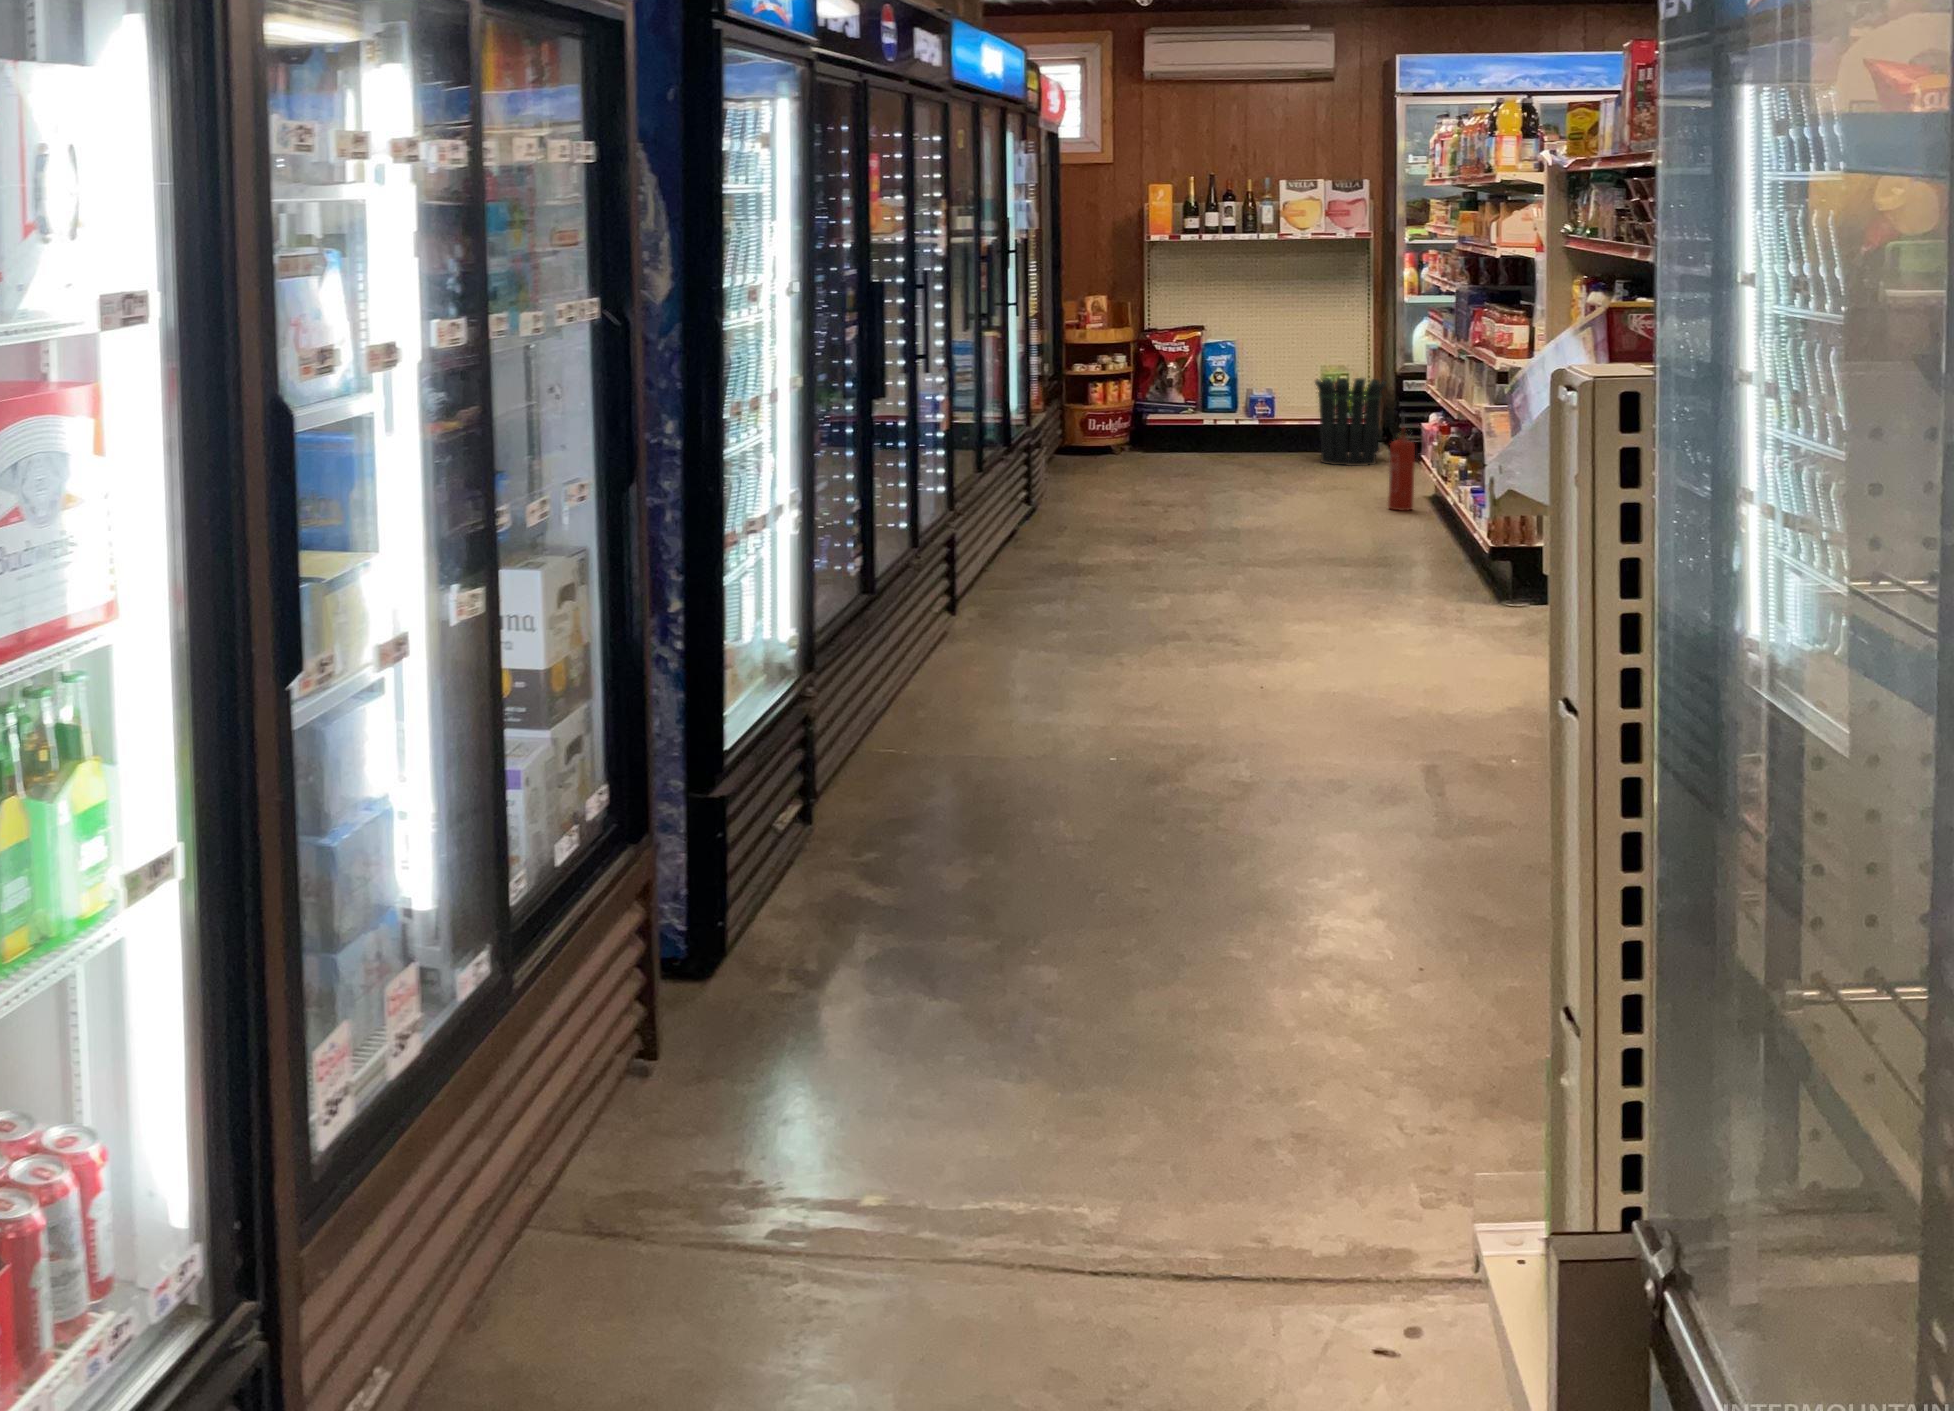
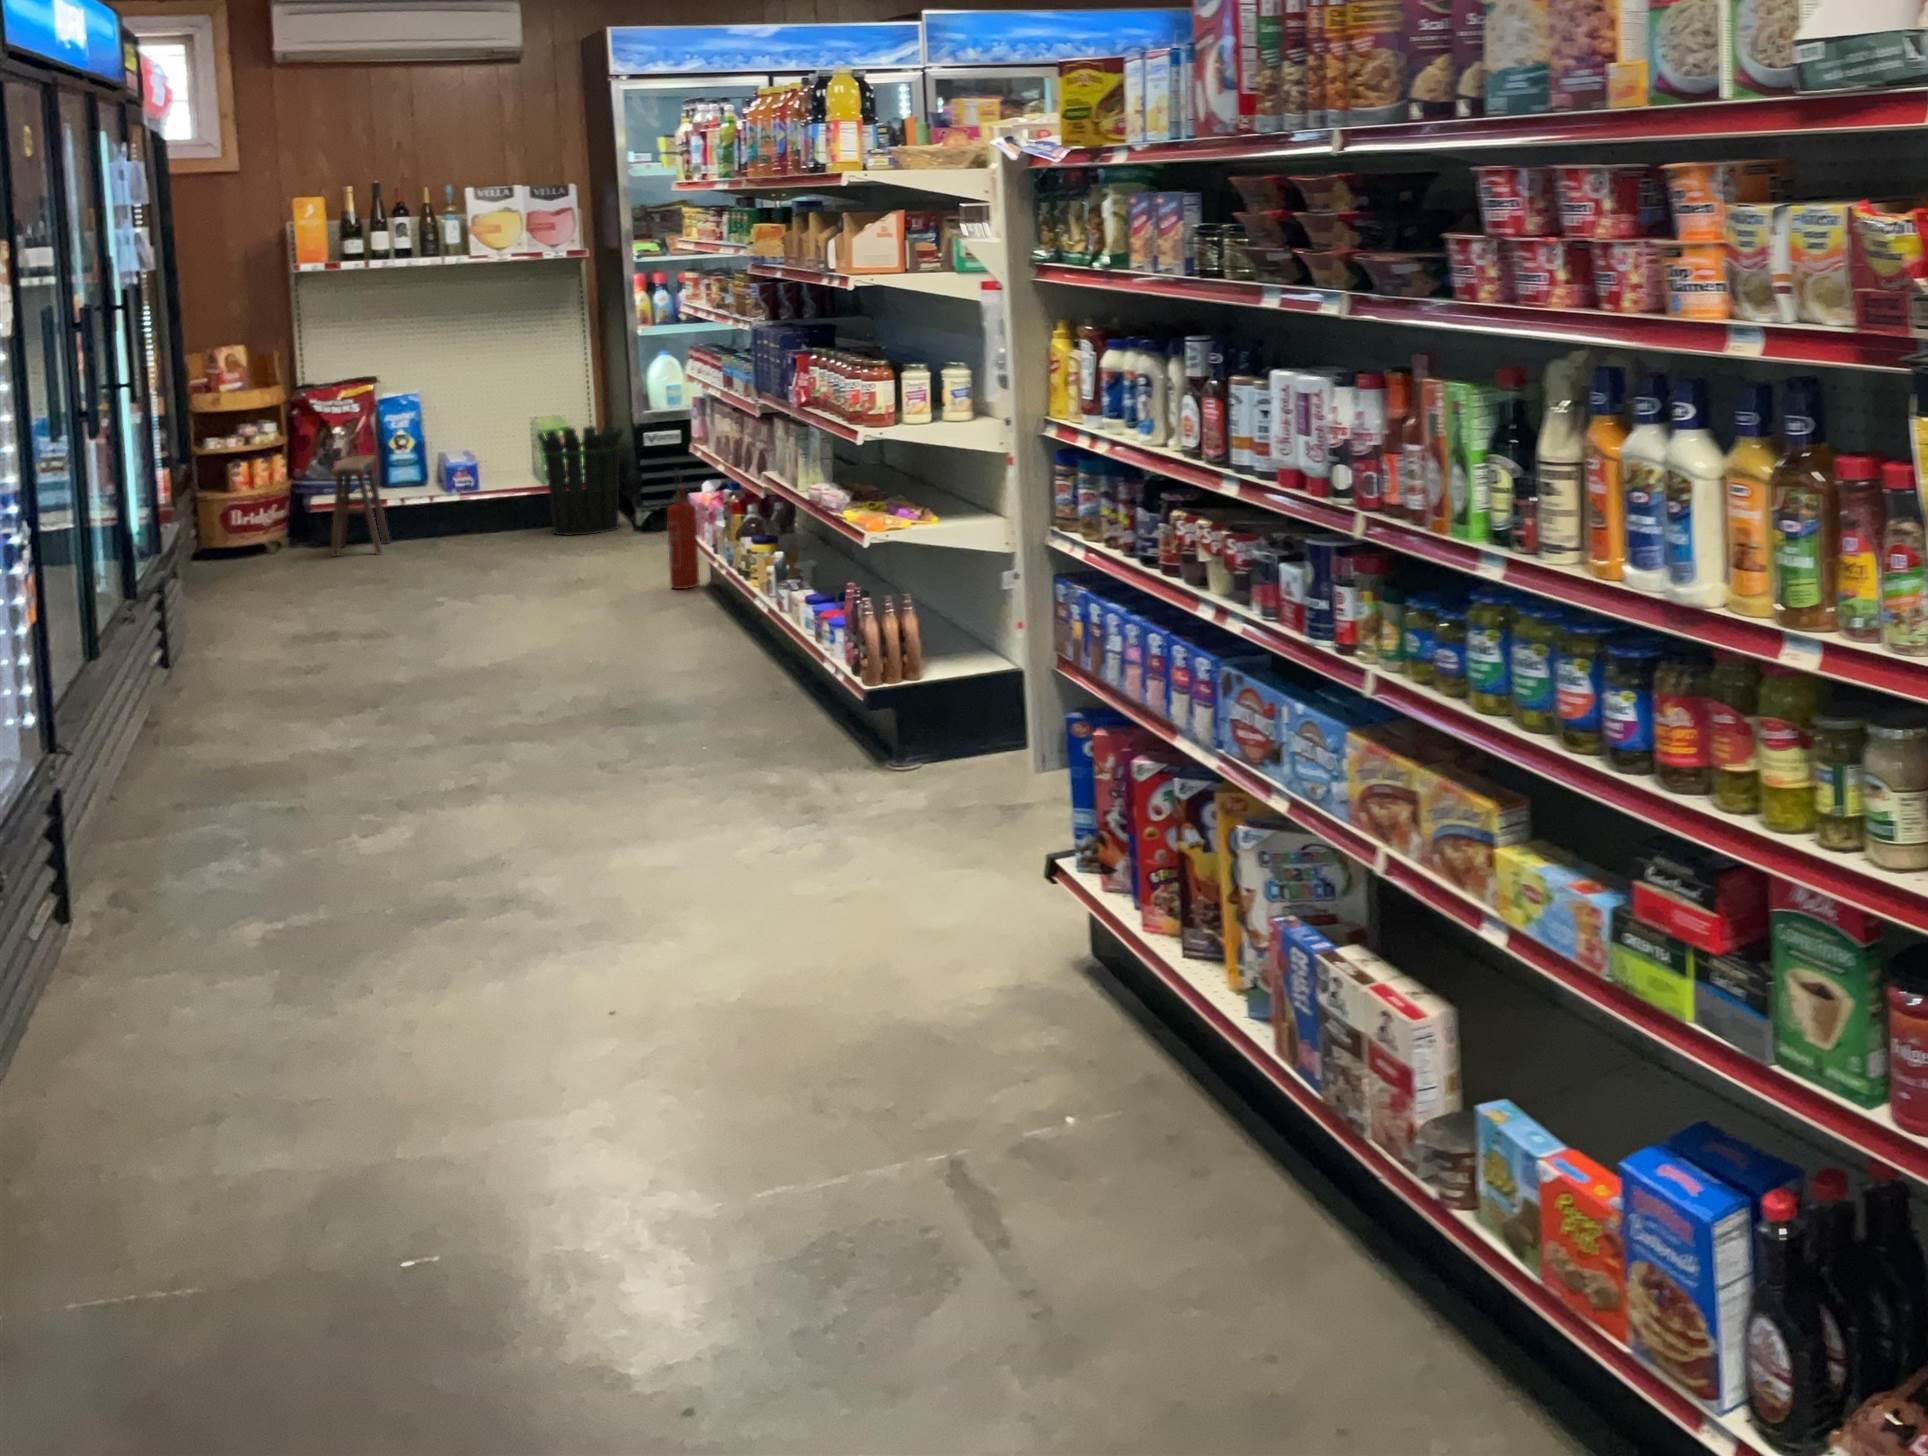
stool: none [1155,385,1200,460] -> present [331,455,390,556]

